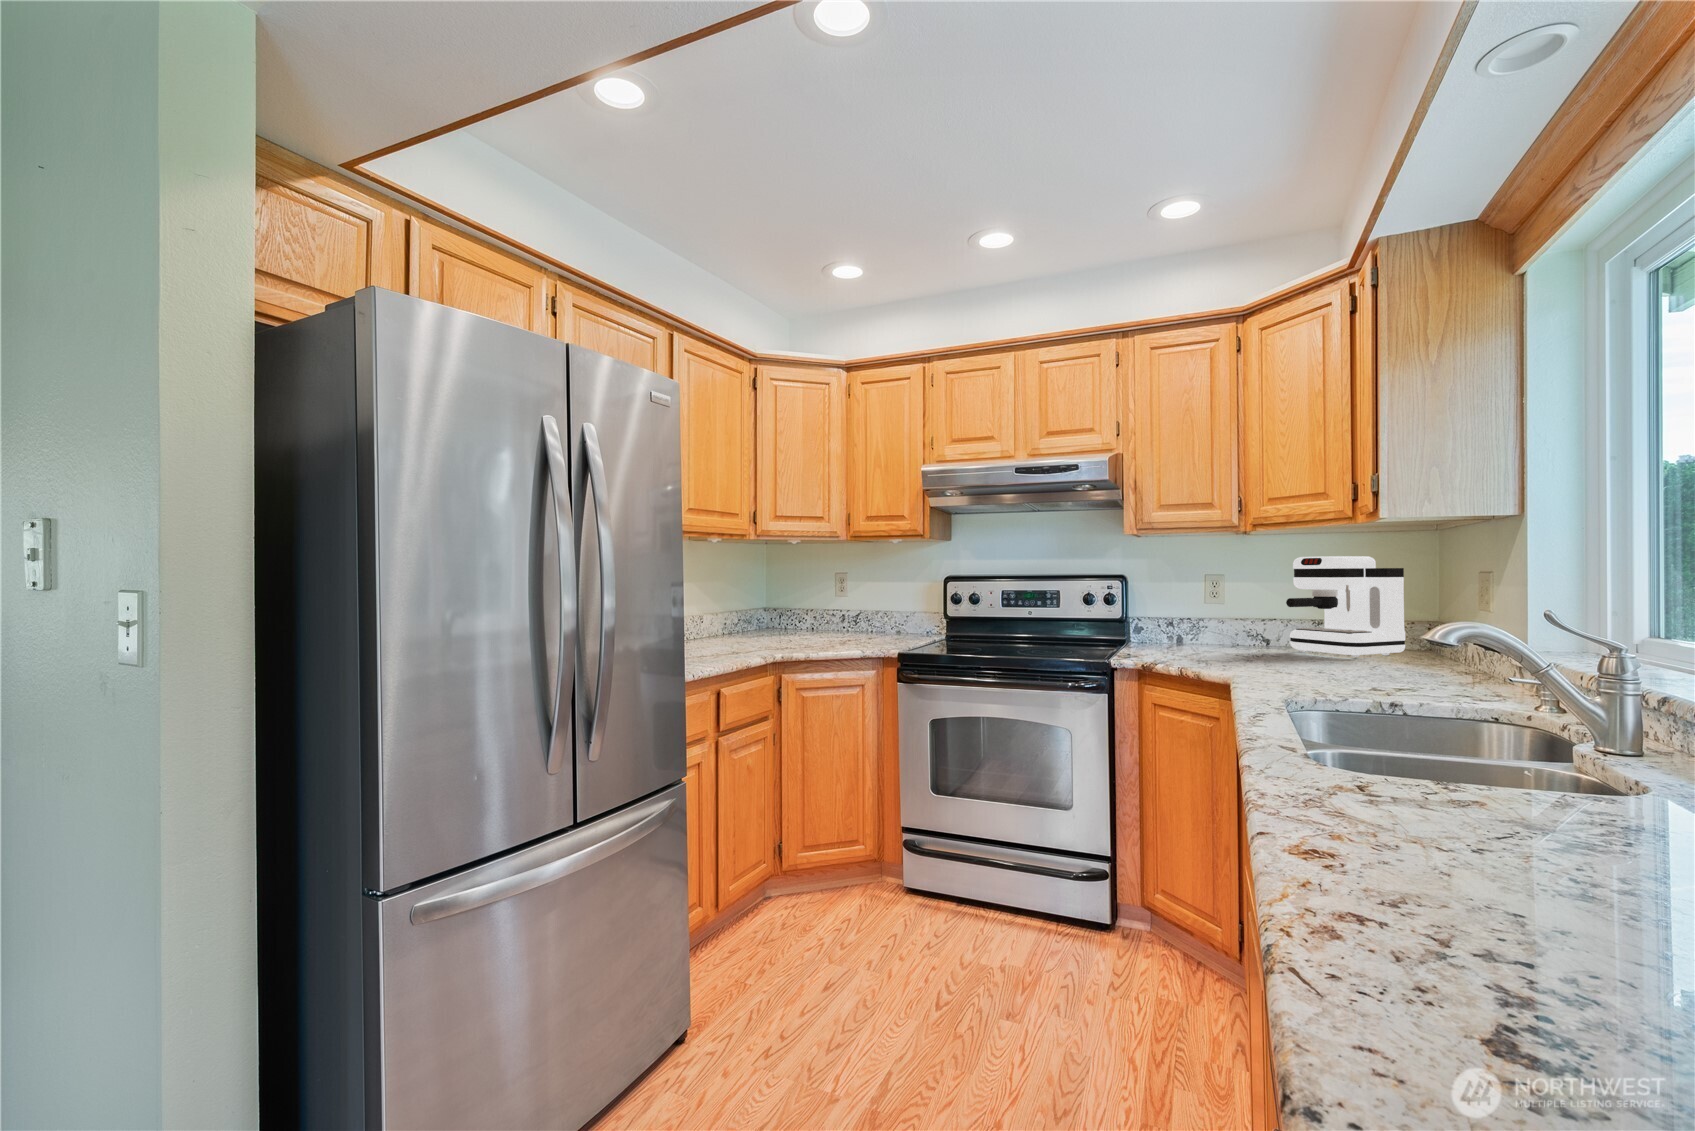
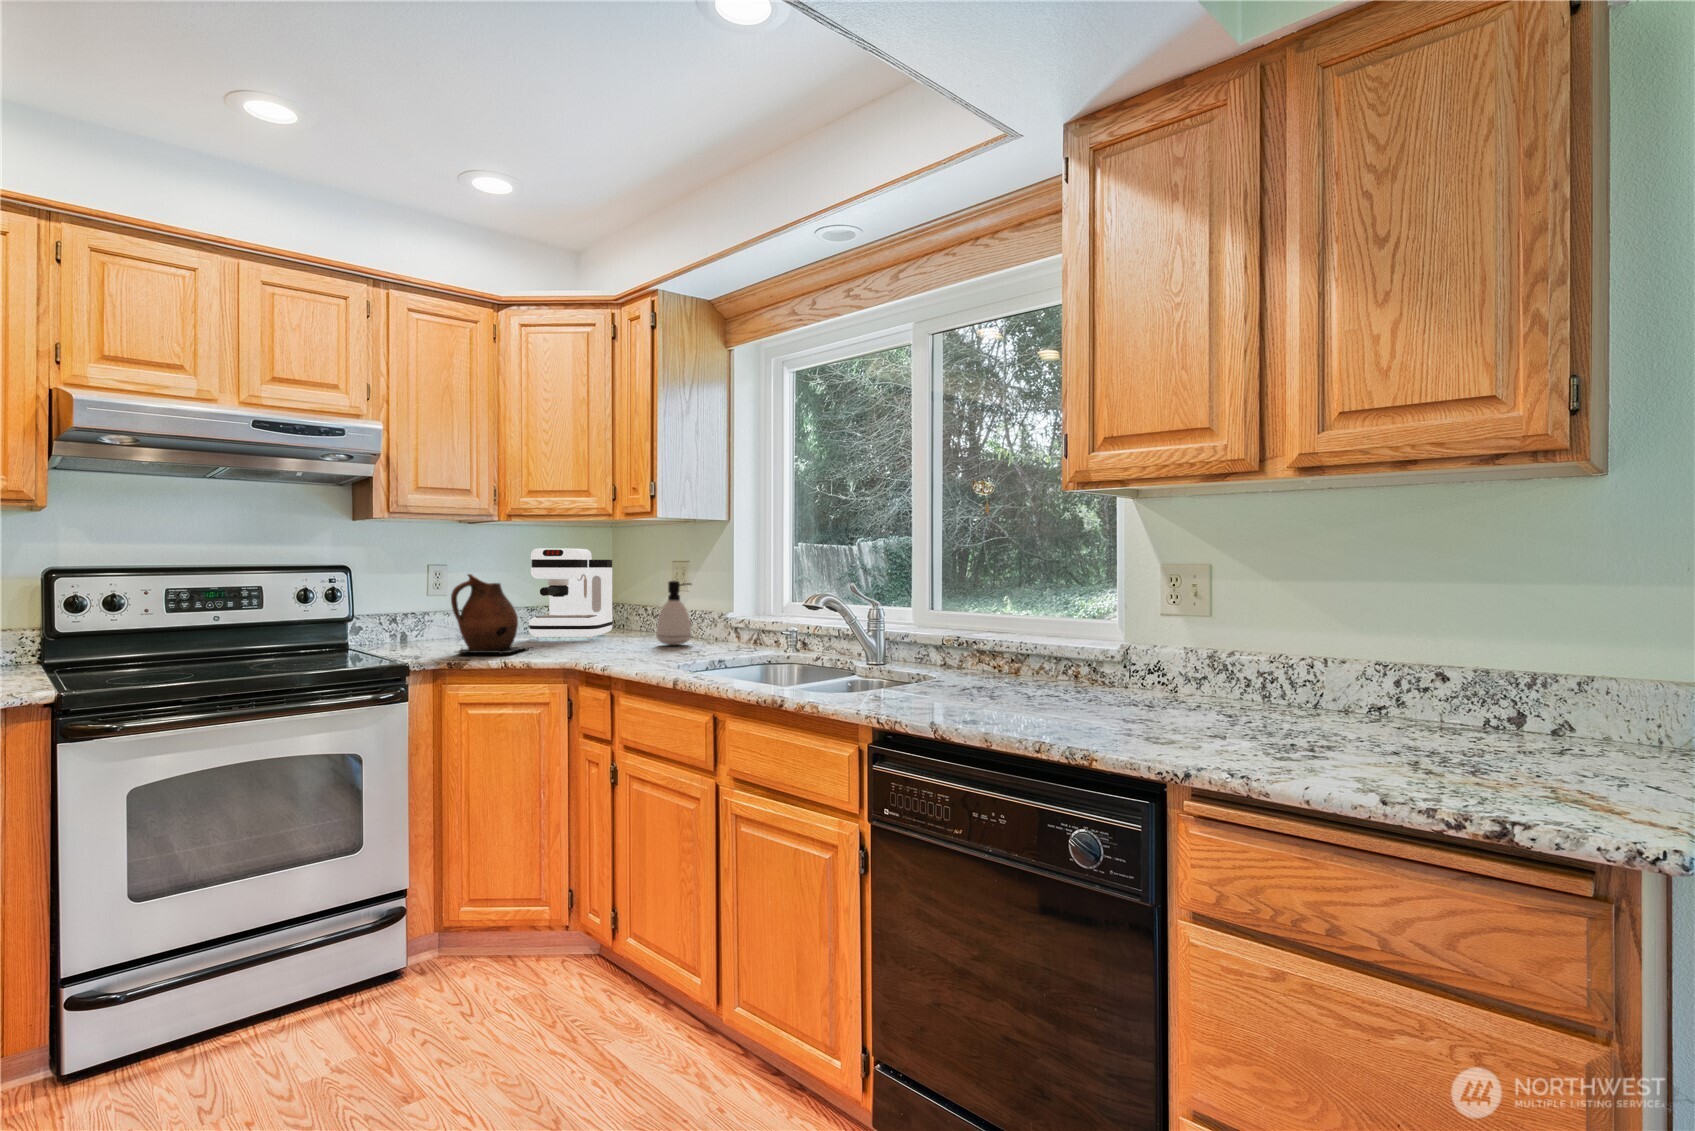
ceramic pitcher: none [1169,584,1251,663] -> present [451,574,527,654]
soap dispenser: none [1397,594,1453,676] -> present [656,581,692,645]

